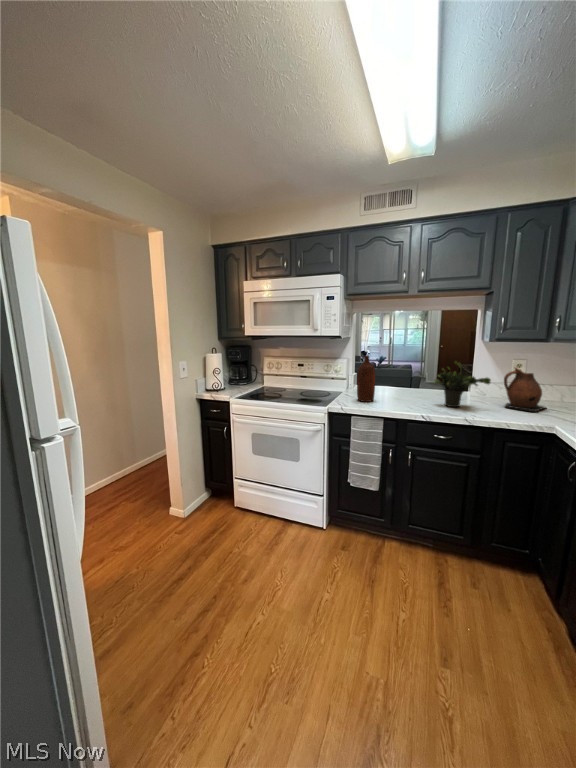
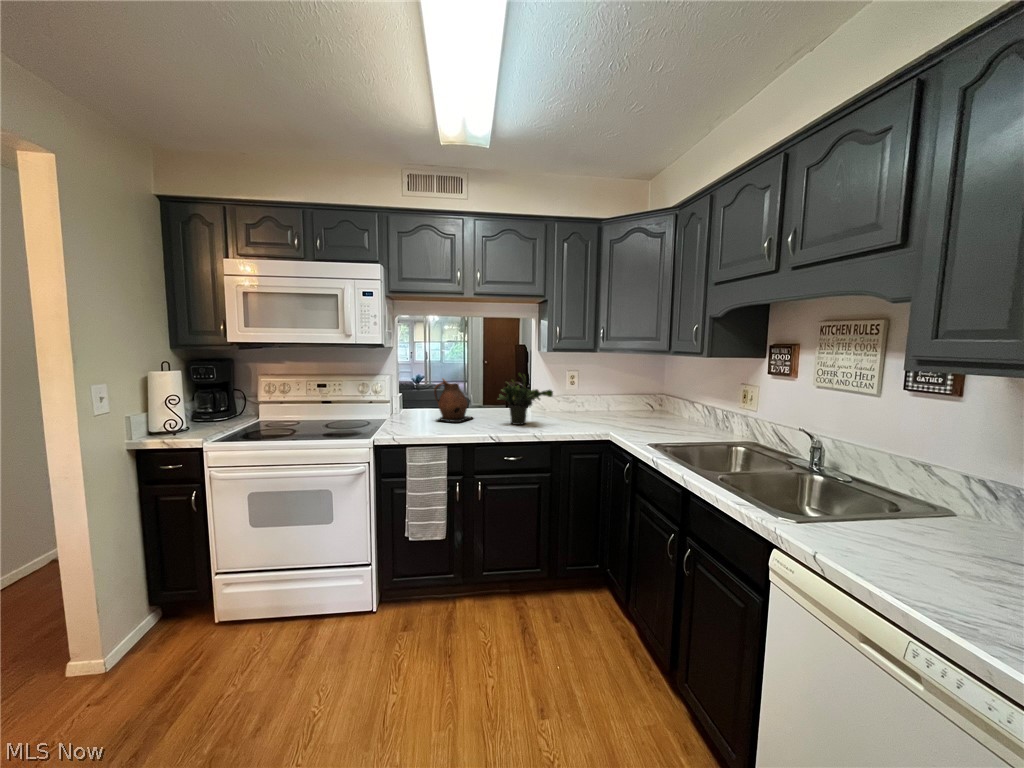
bottle: present [357,356,375,402] -> none [409,369,431,428]
ceramic pitcher: present [504,368,545,411] -> present [434,378,472,422]

